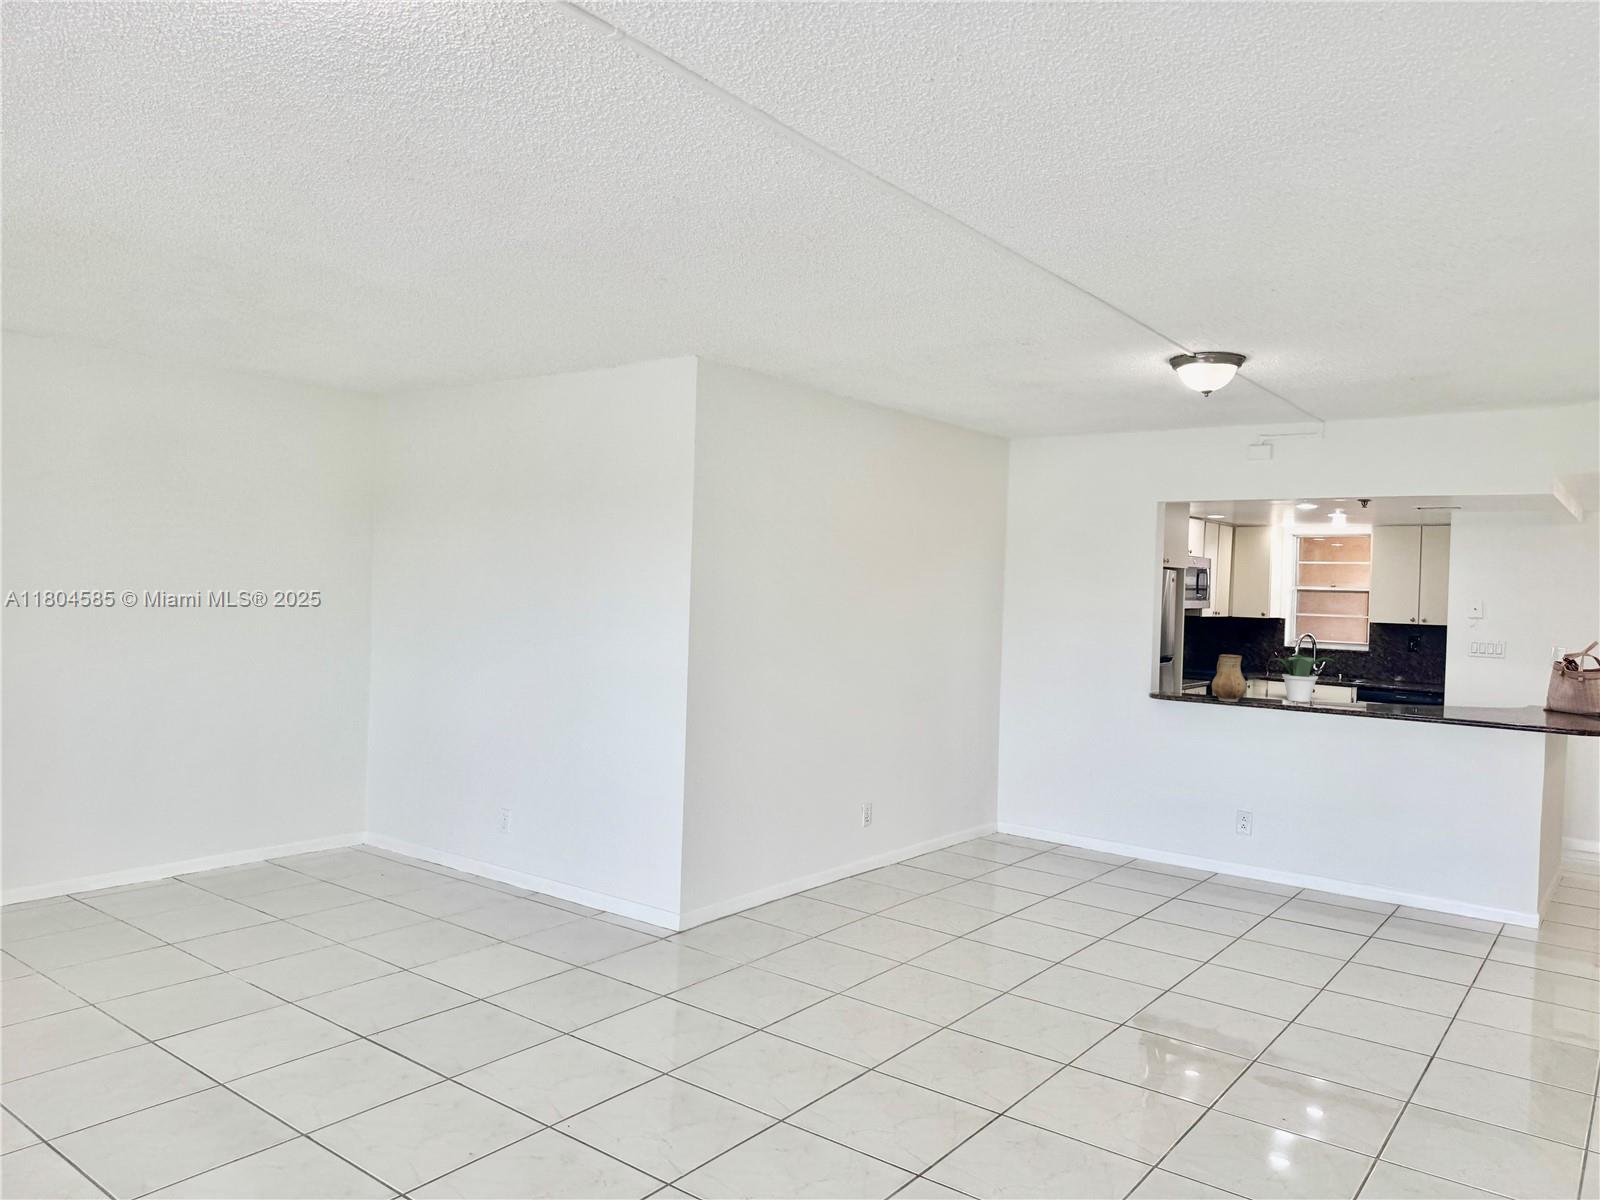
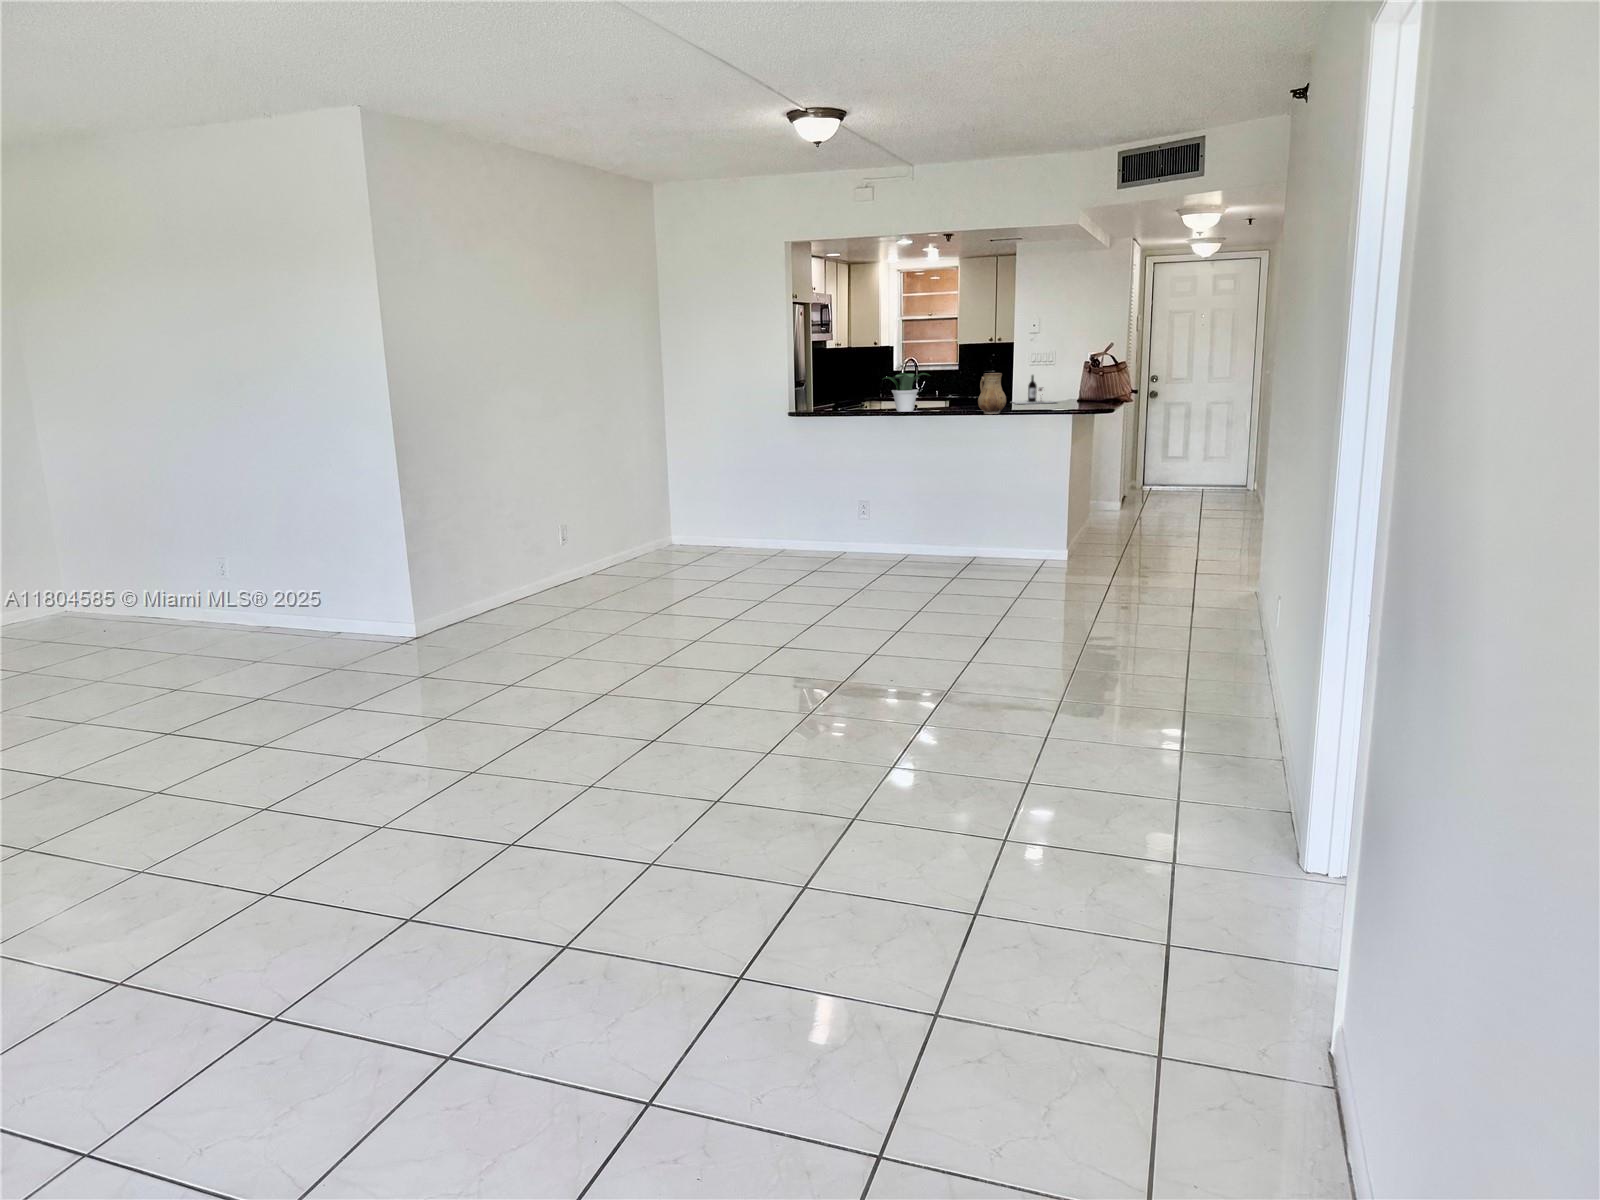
ceramic pitcher: present [1212,655,1247,702] -> present [978,373,1006,414]
wine bottle: none [1441,670,1516,708] -> present [1014,375,1053,404]

